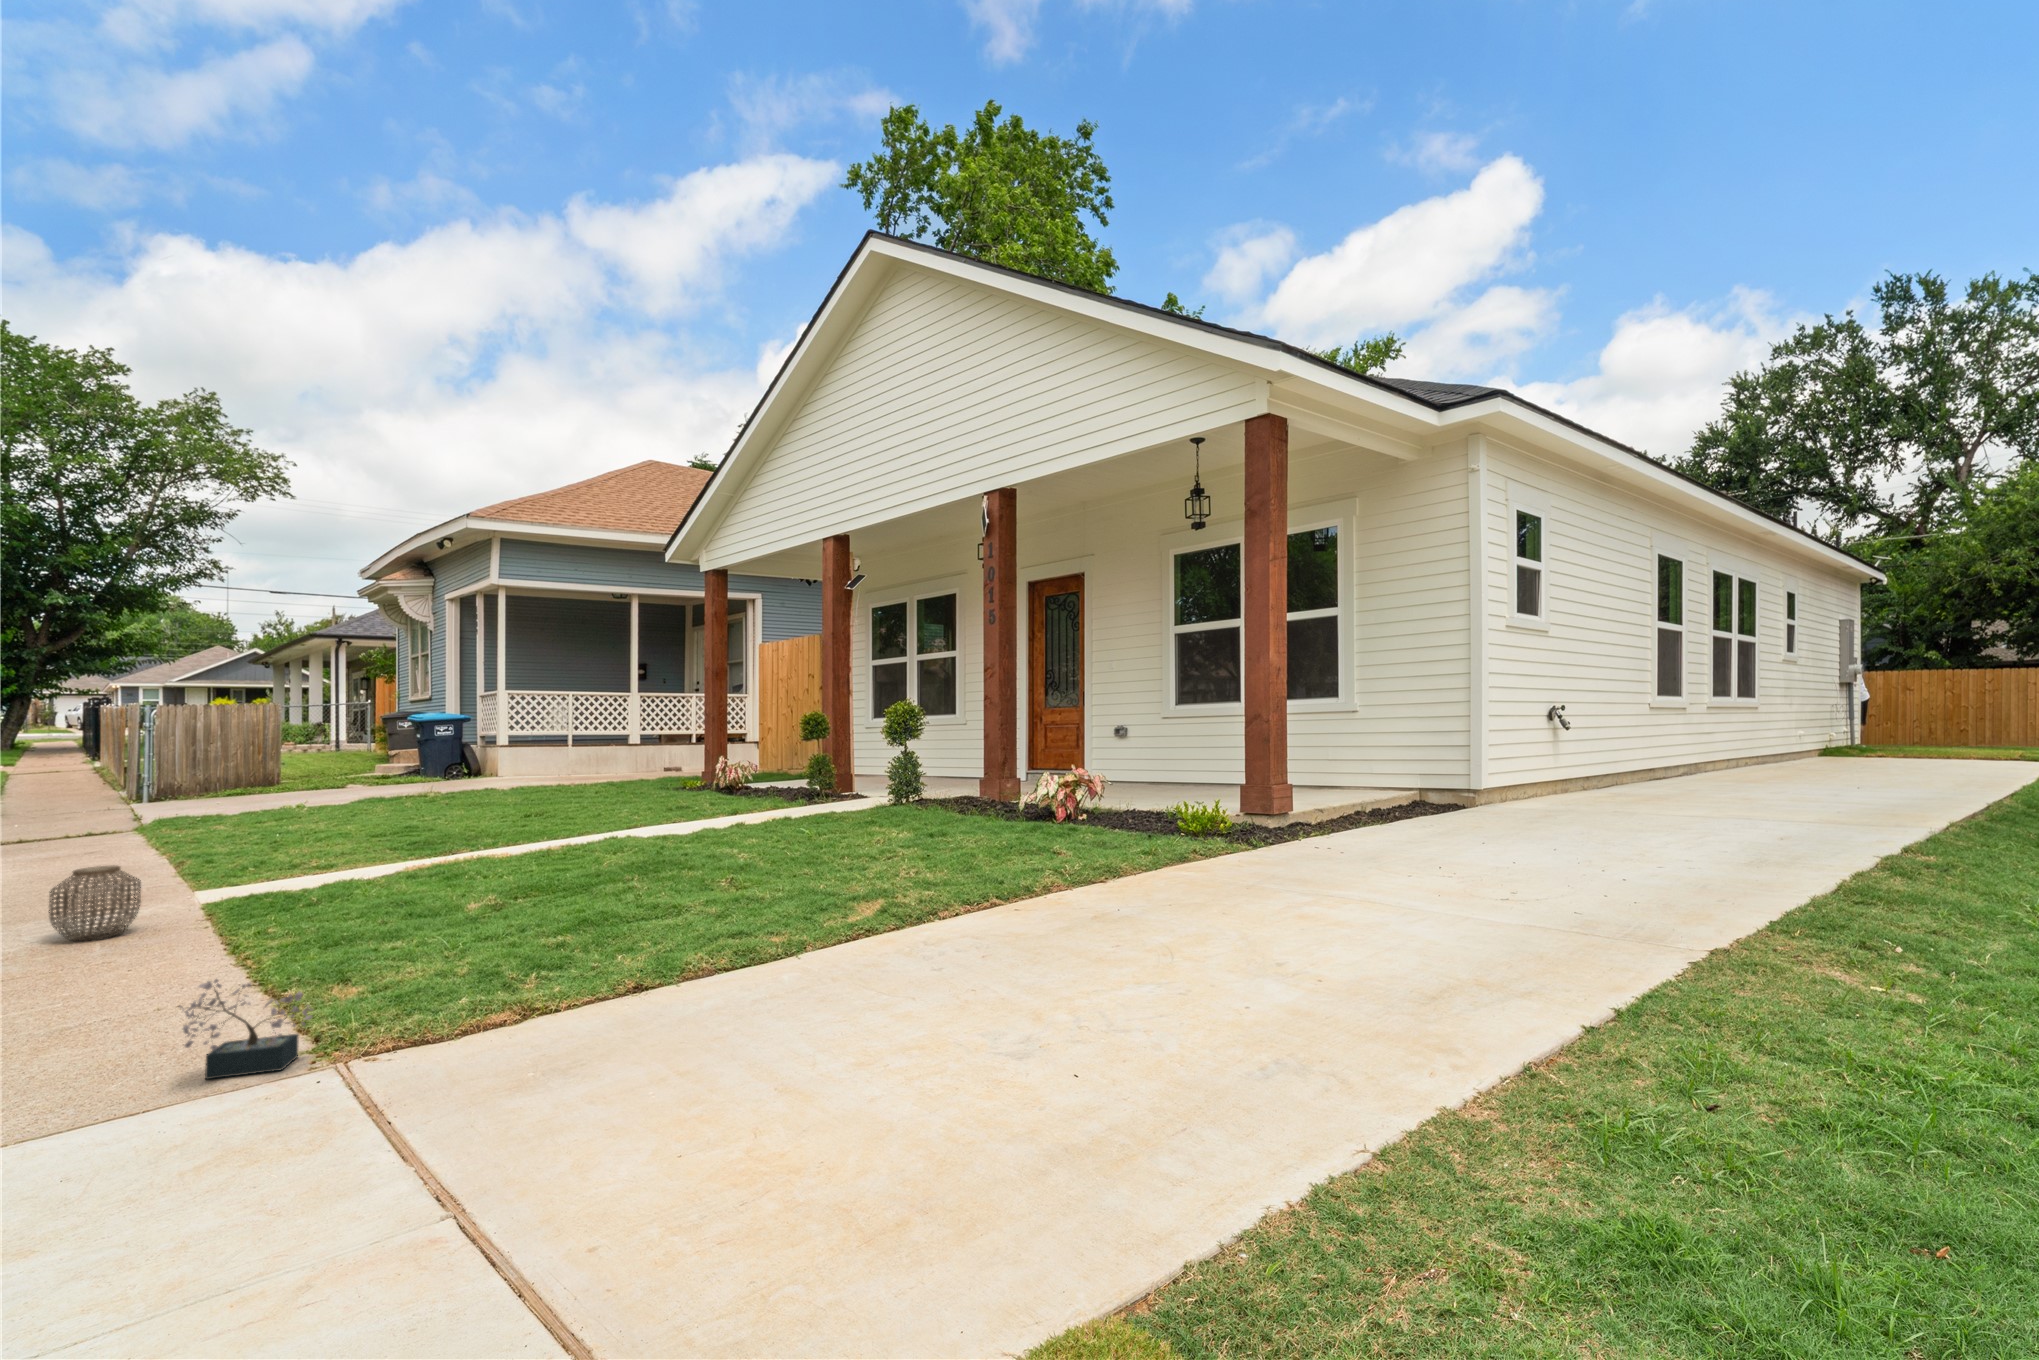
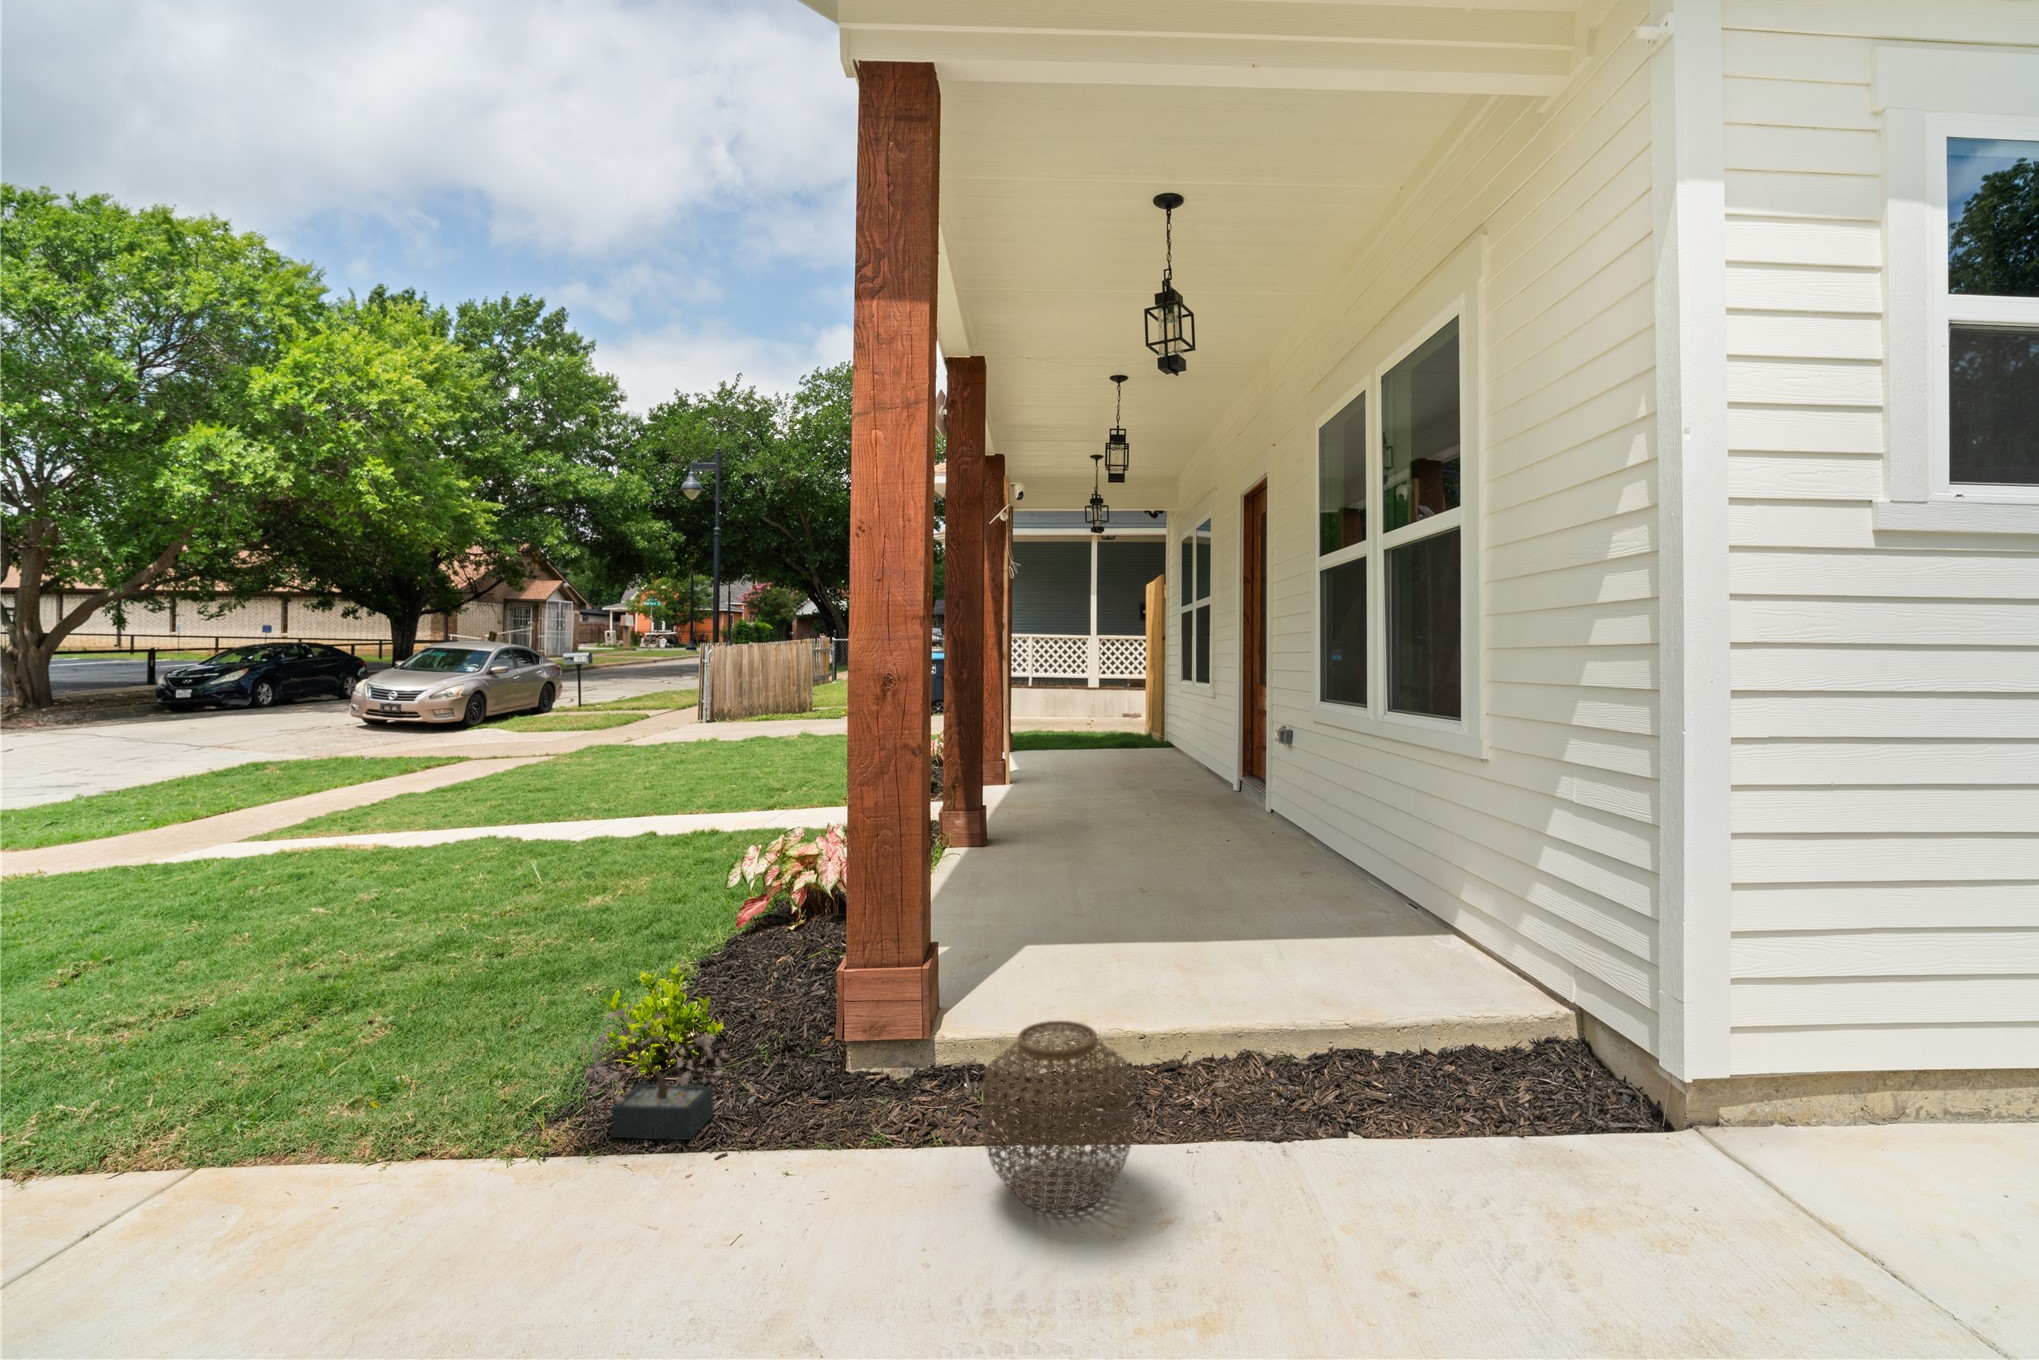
woven basket: present [49,865,141,941] -> present [982,1021,1133,1212]

